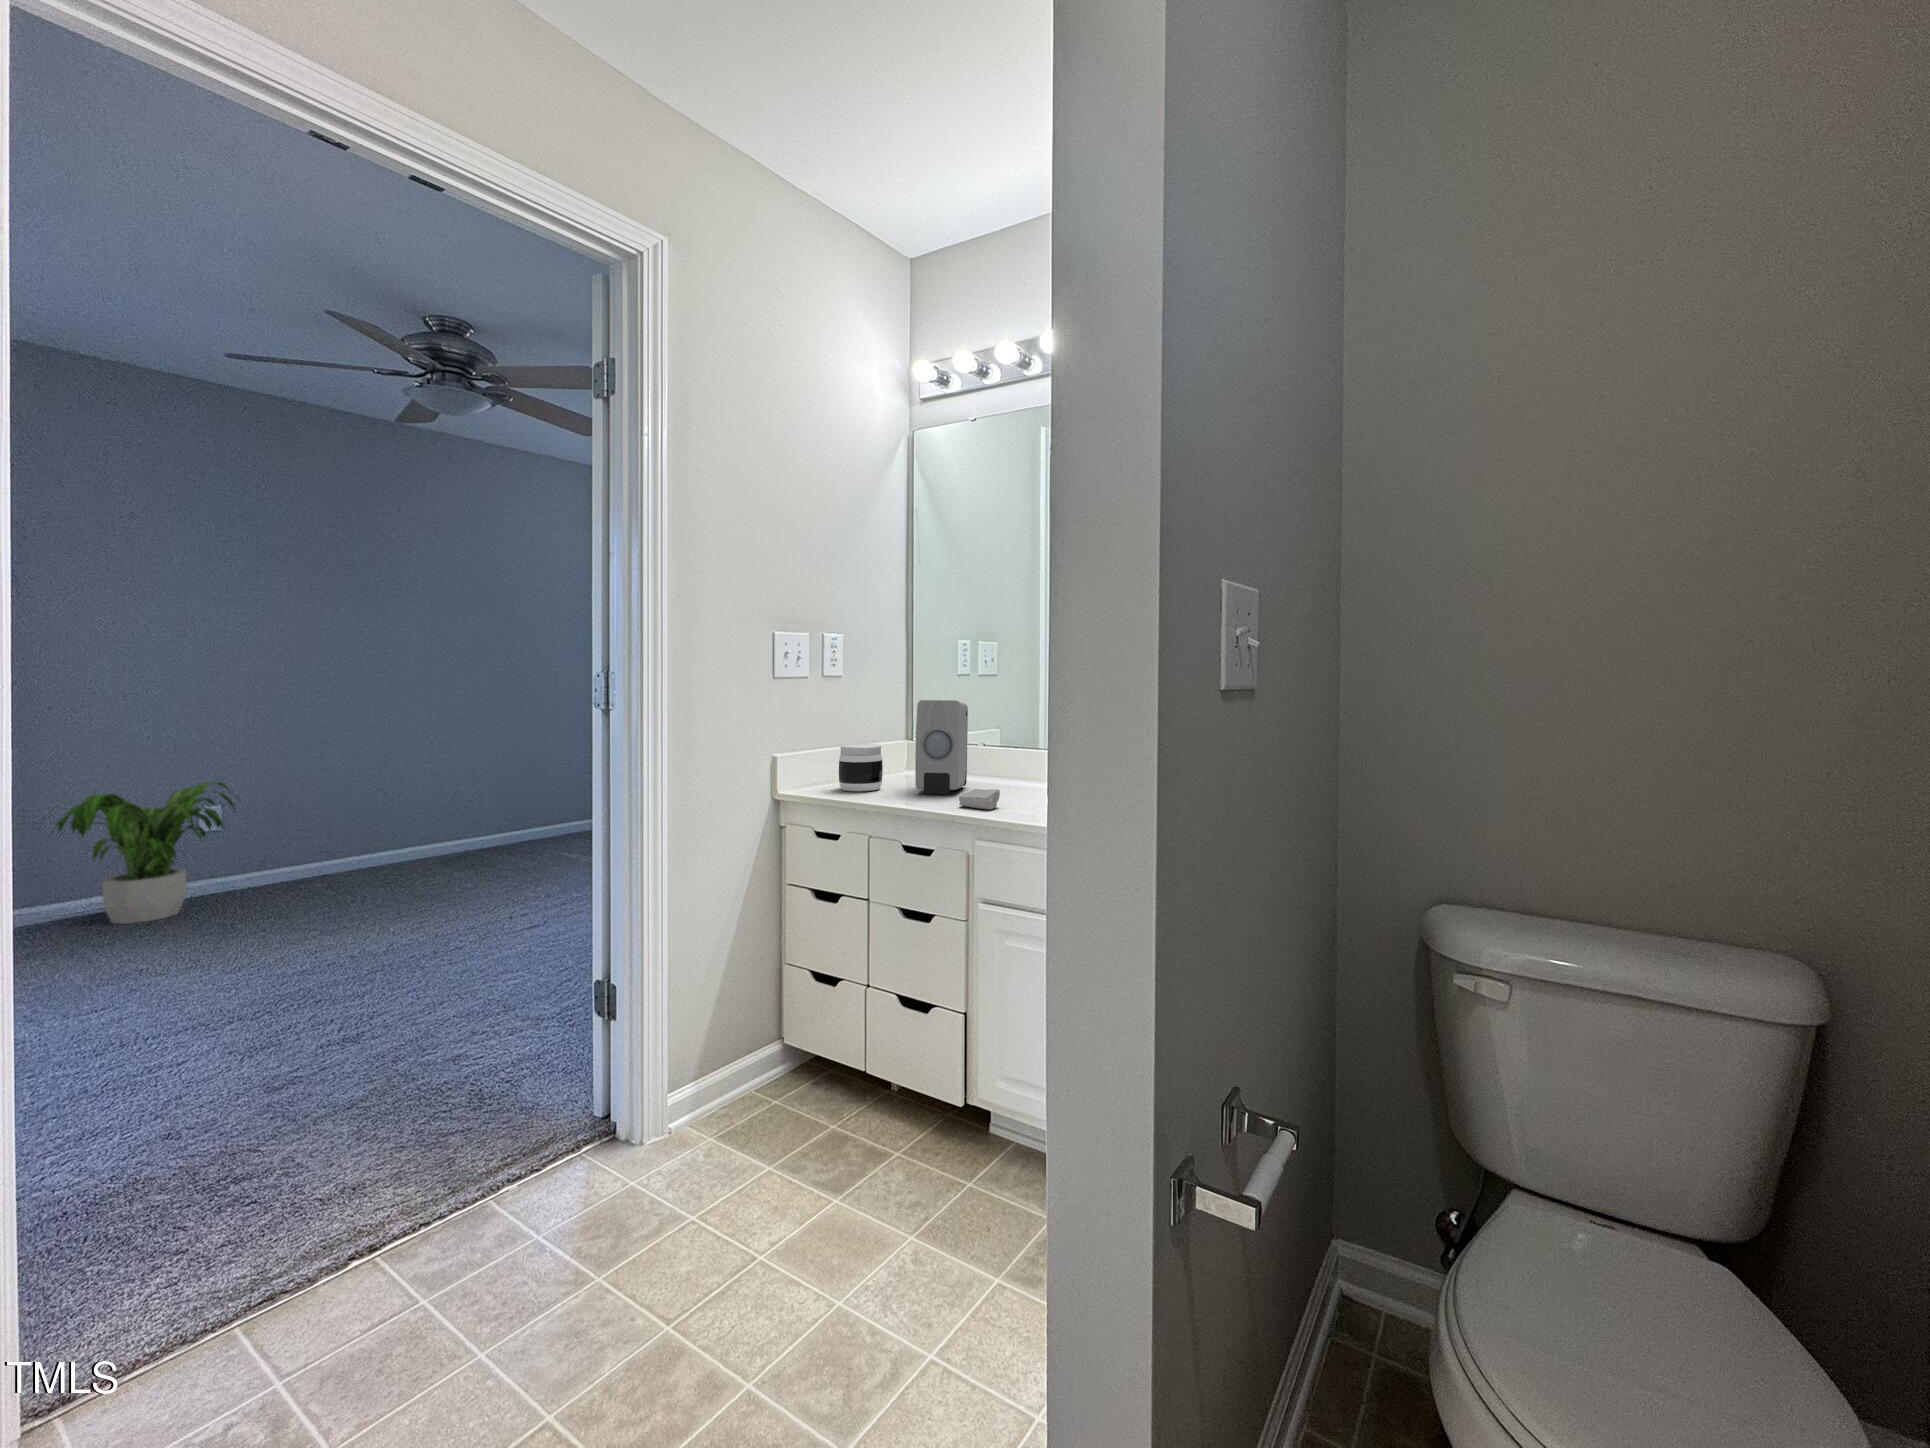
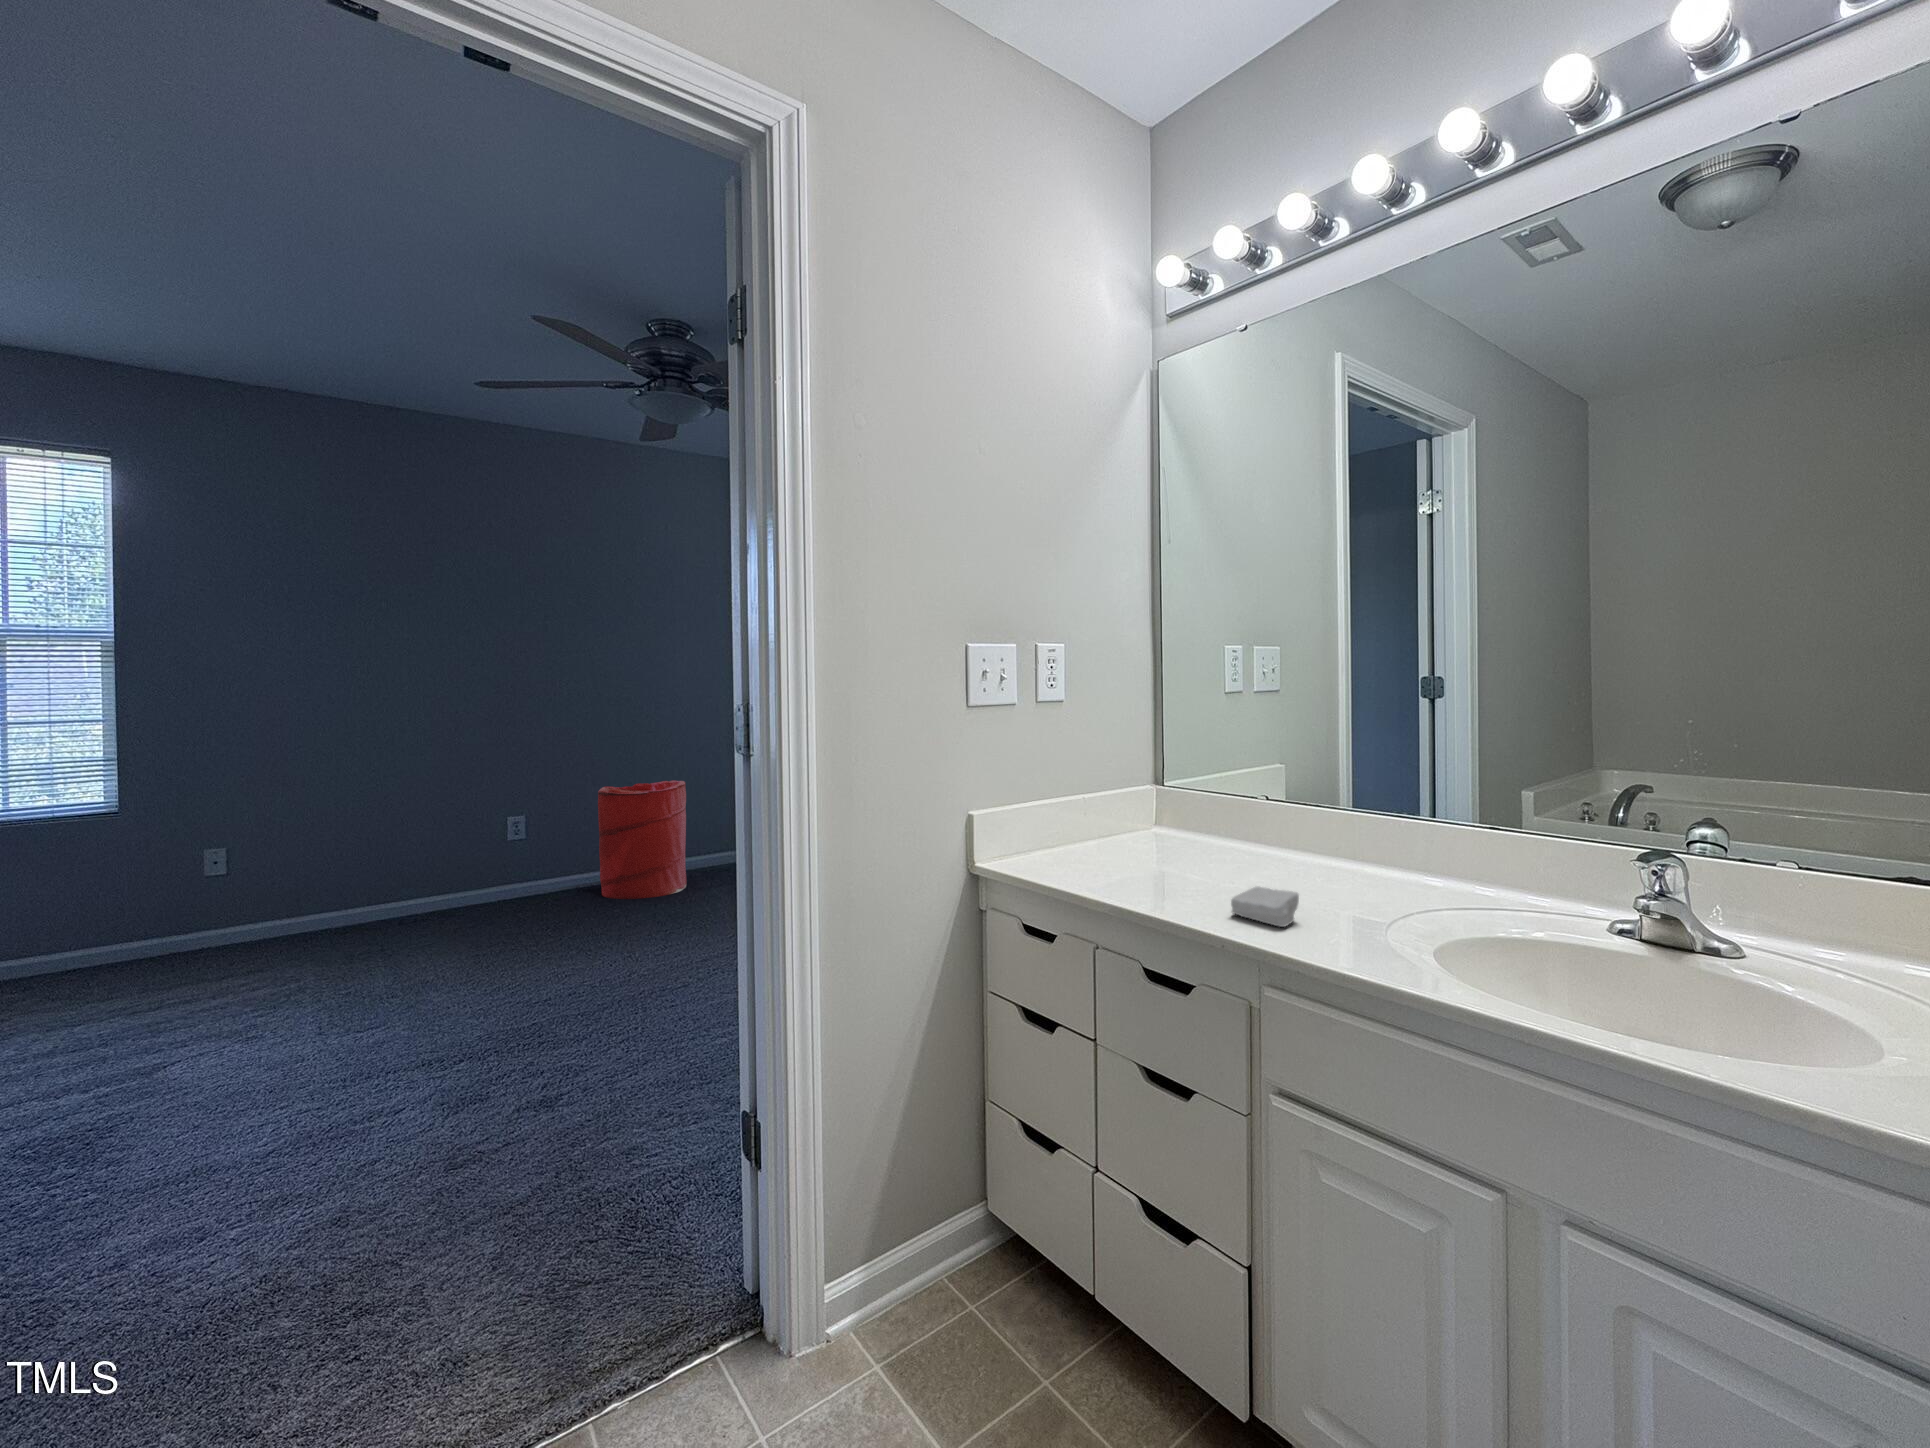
soap dispenser: present [915,700,968,795] -> none [1163,740,1242,883]
jar: present [839,744,883,791] -> none [1056,798,1117,869]
laundry hamper: none [320,765,424,886] -> present [598,780,686,899]
potted plant: present [50,782,234,924] -> none [377,795,530,928]

